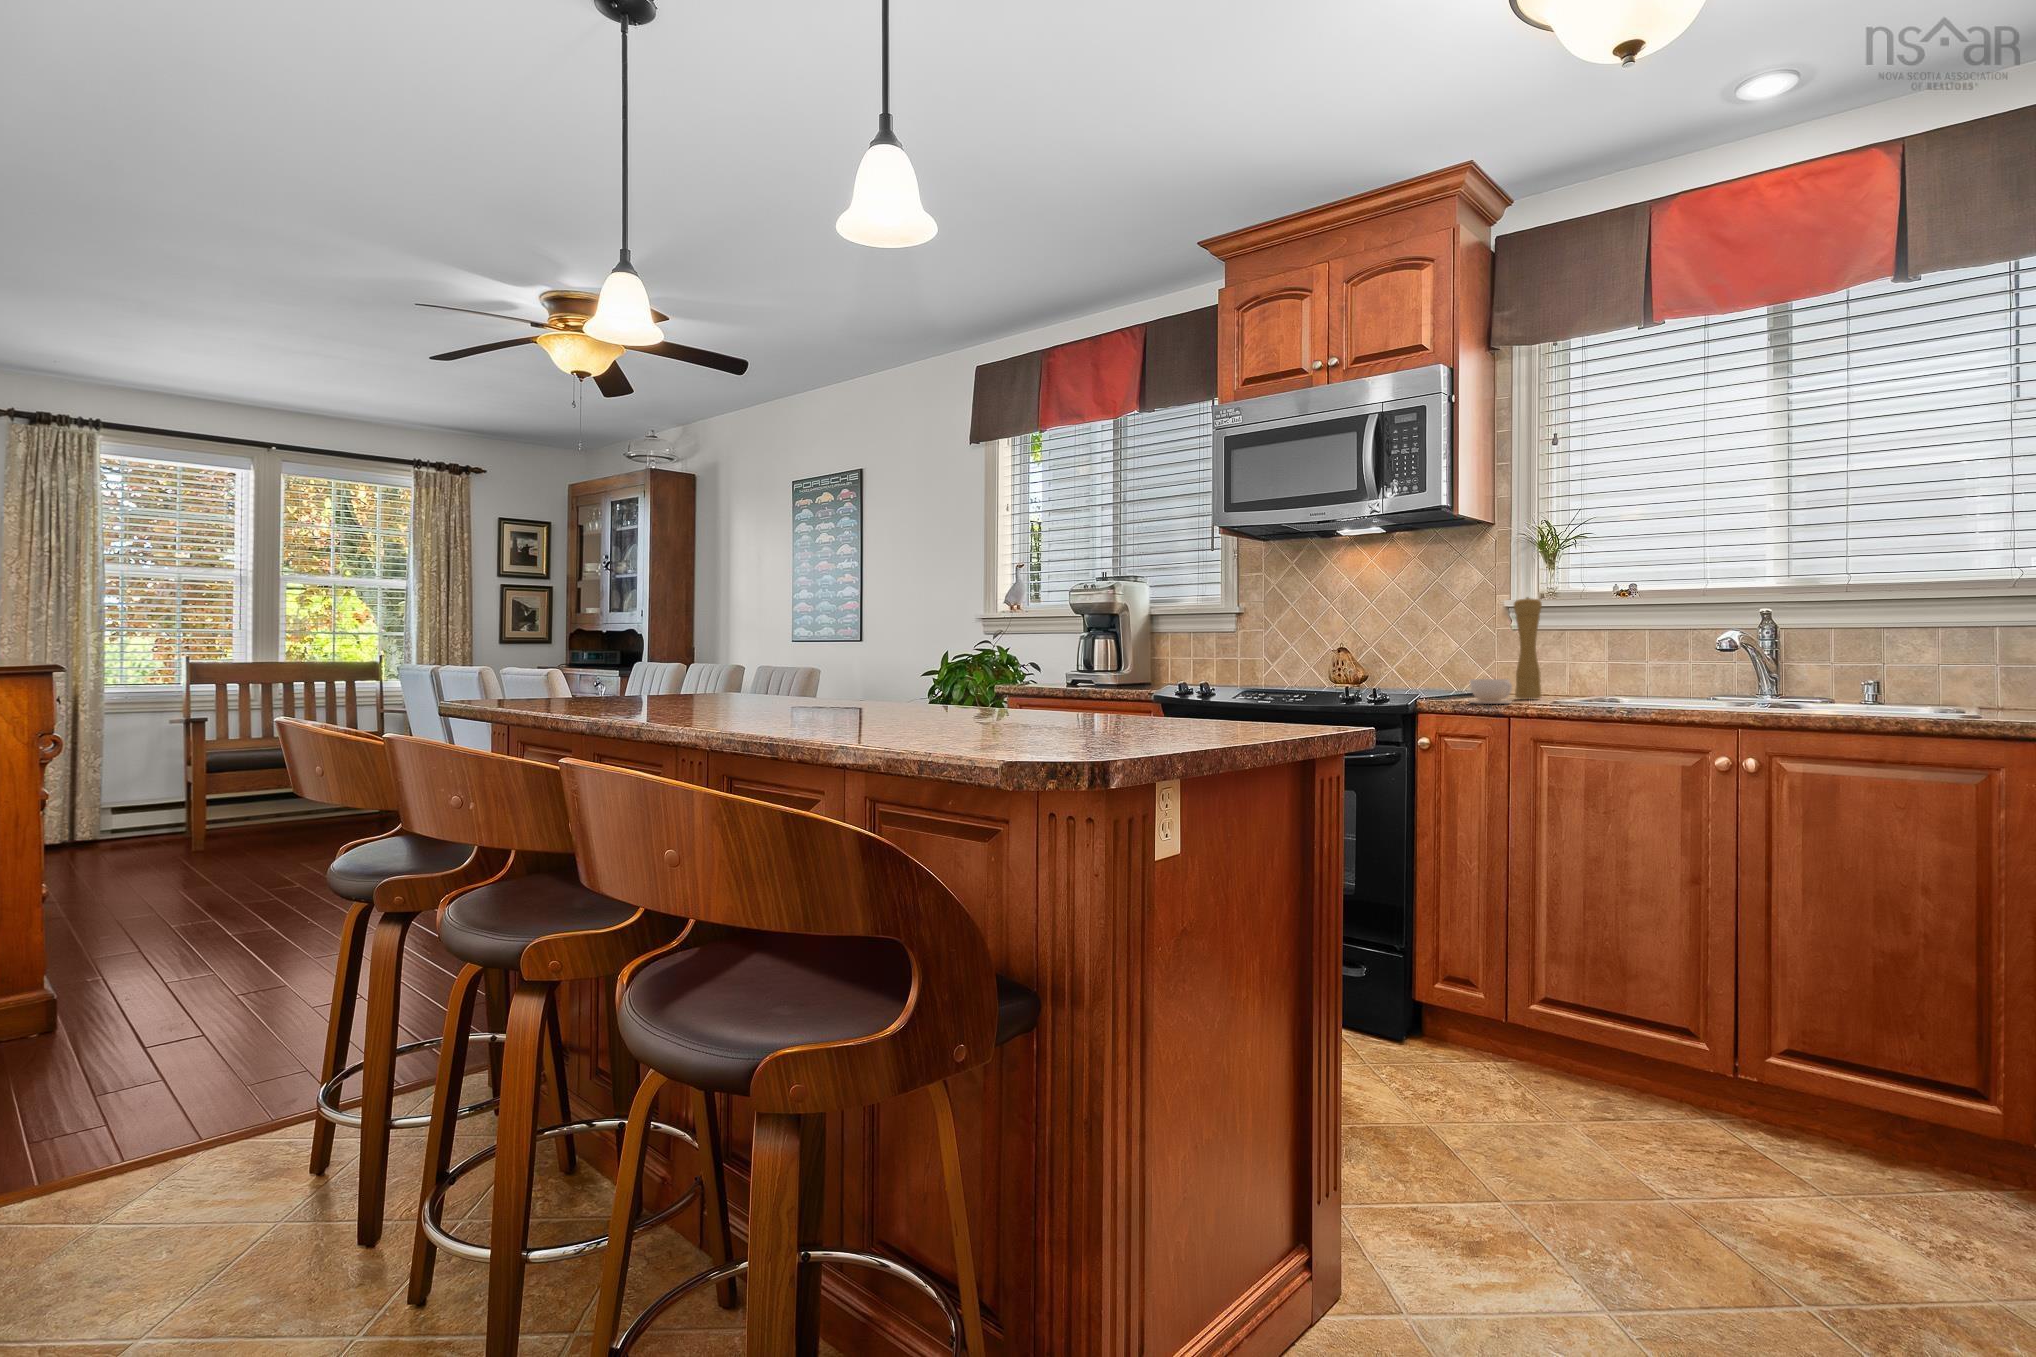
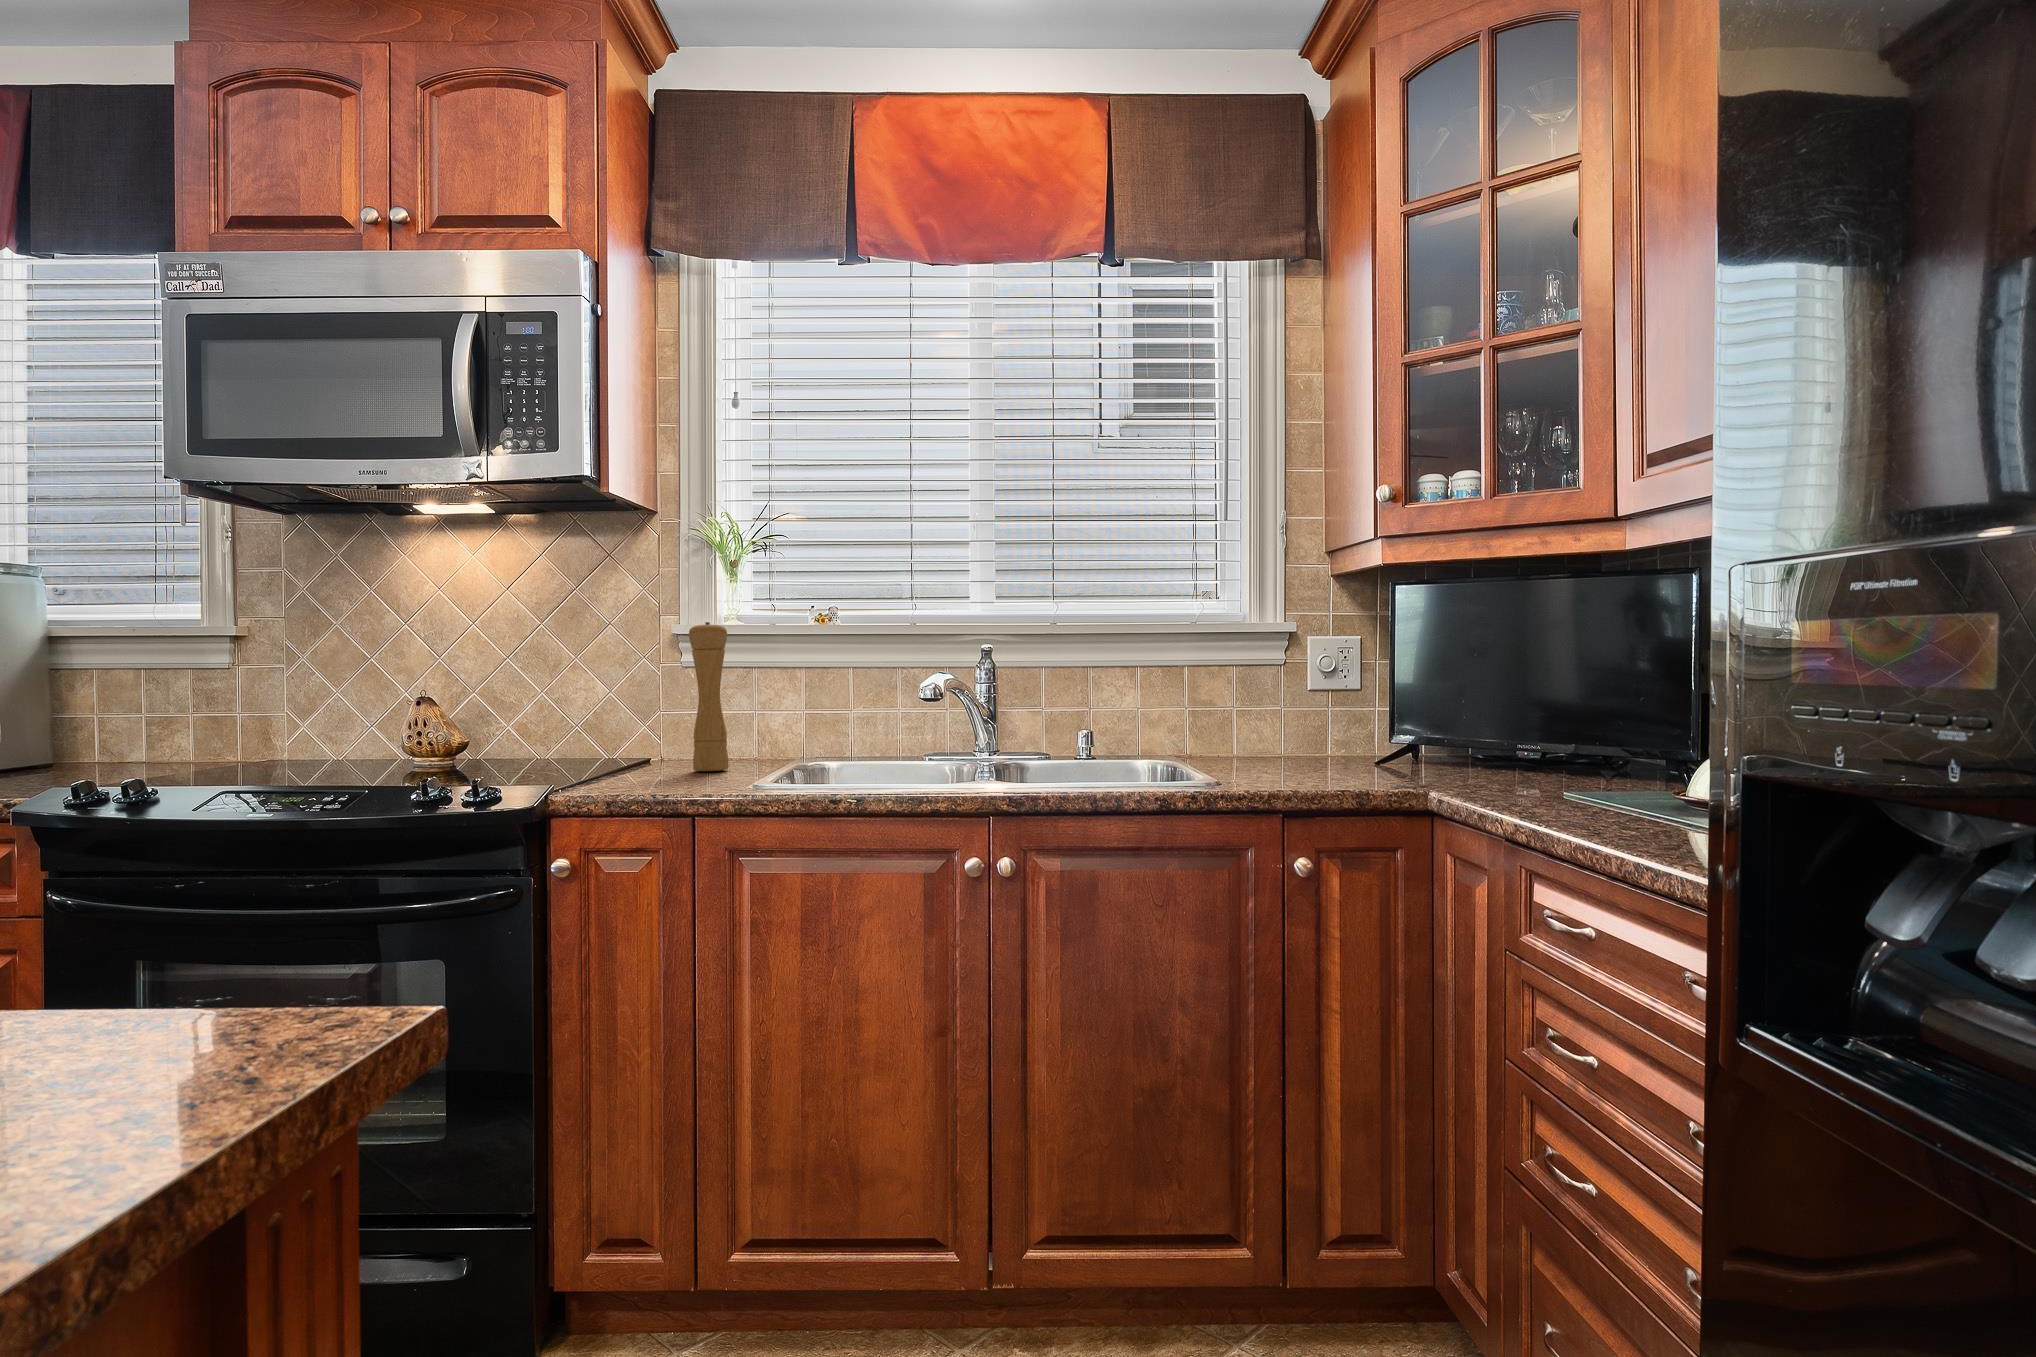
coffee cup: present [1469,679,1512,704] -> none [631,751,696,794]

